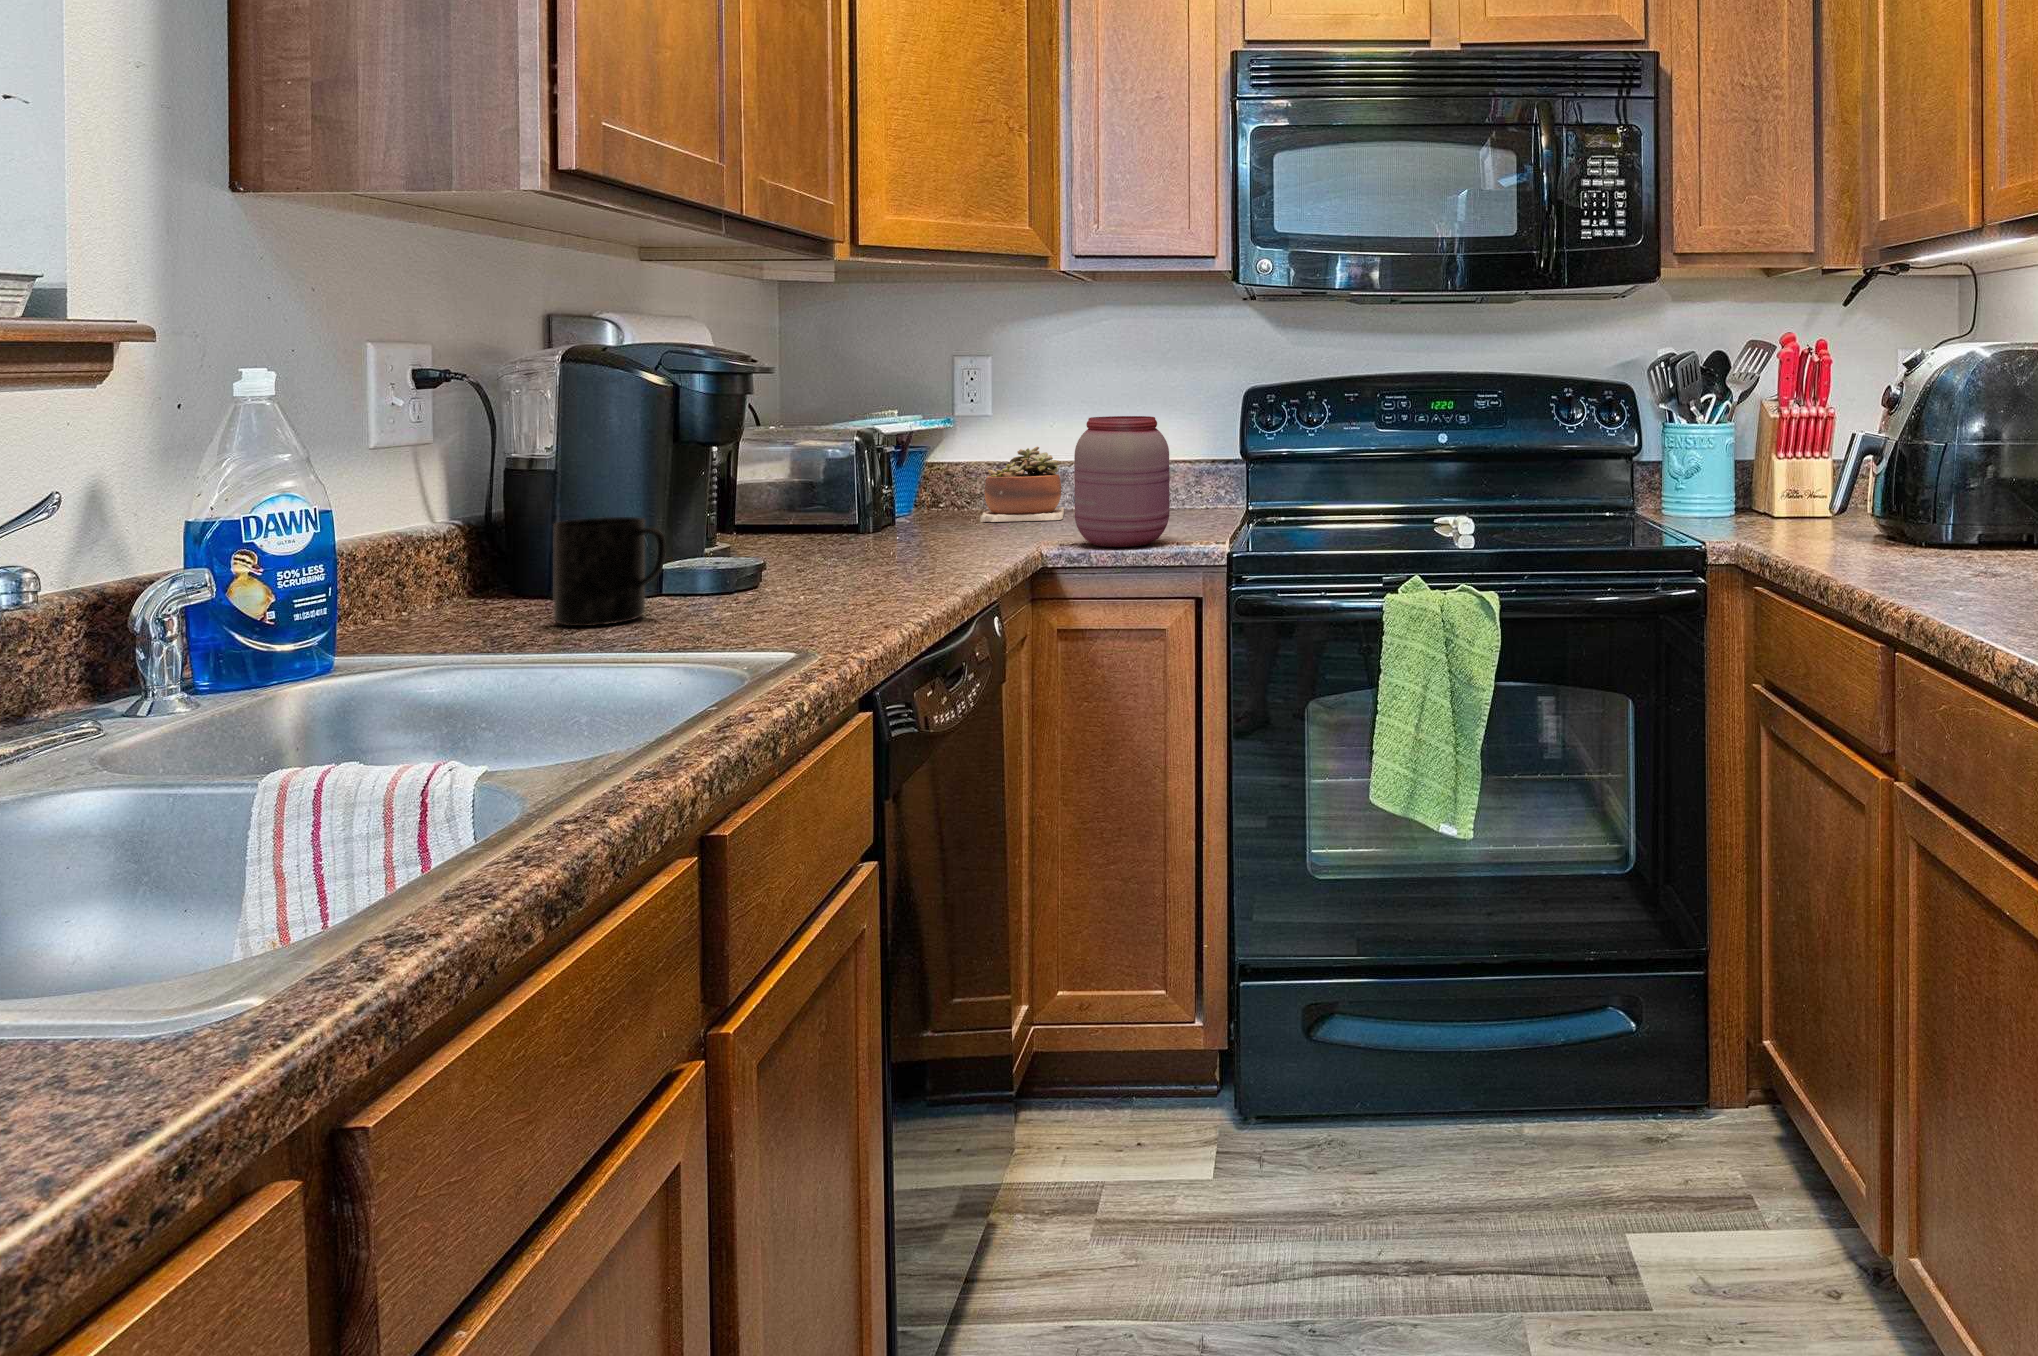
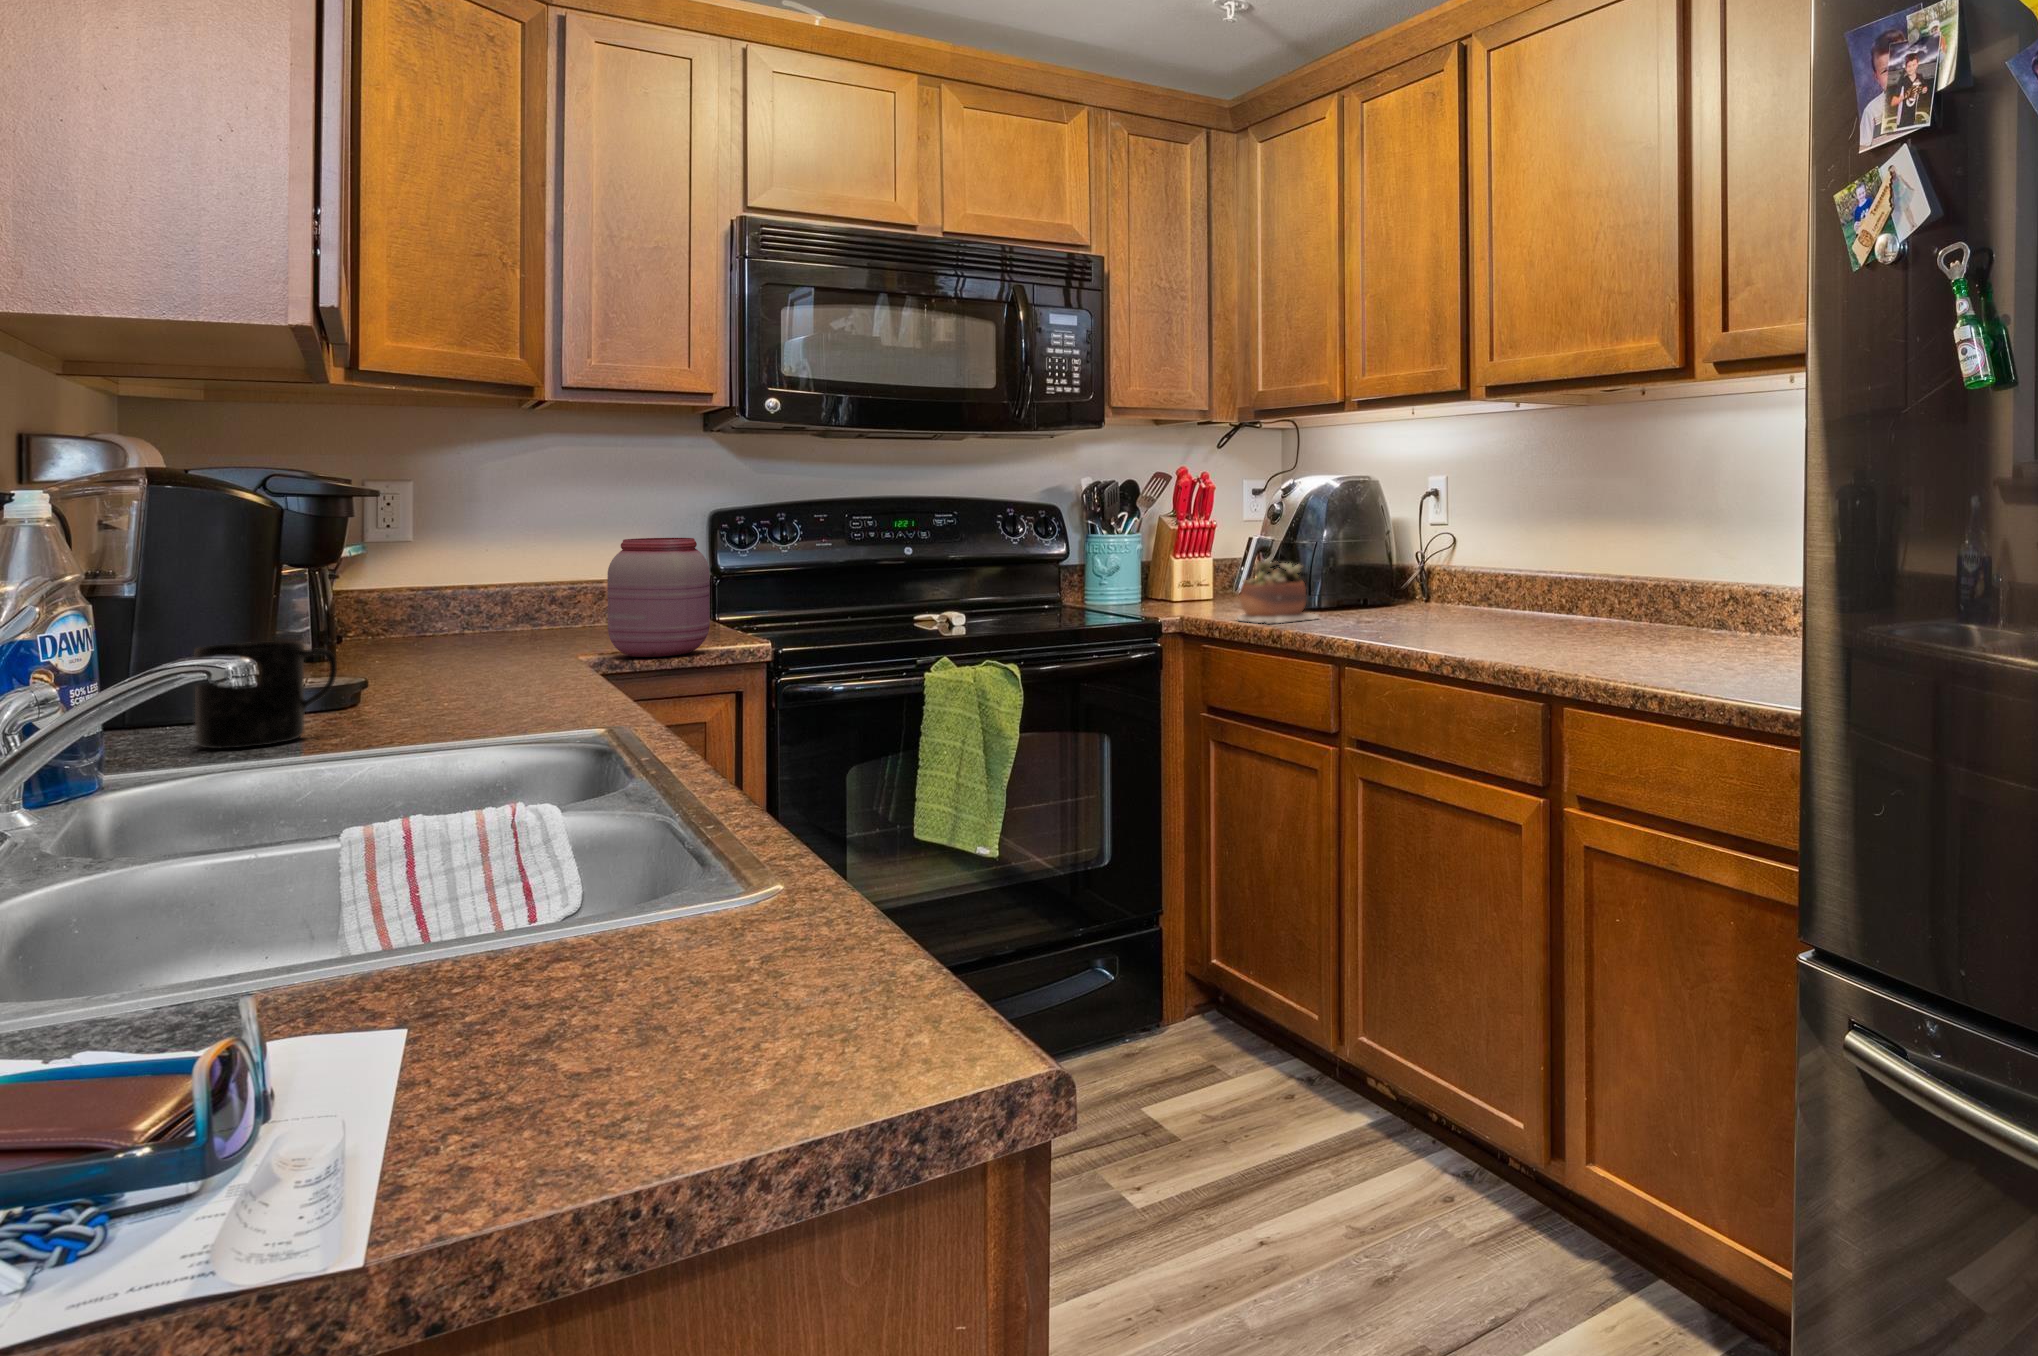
succulent plant: present [980,447,1064,522] -> present [1237,559,1319,624]

